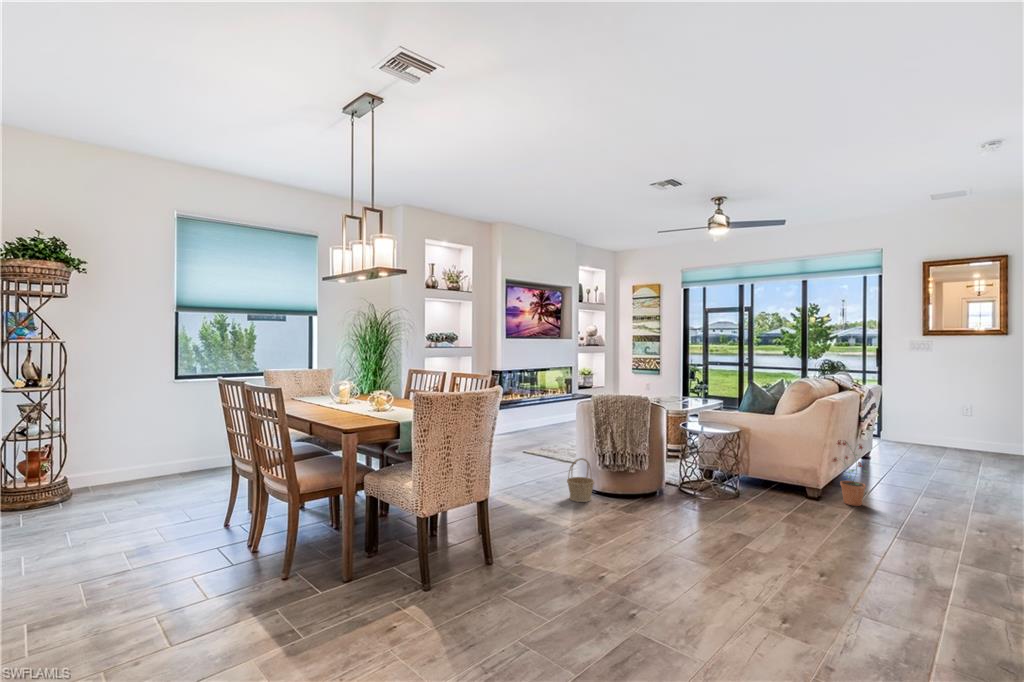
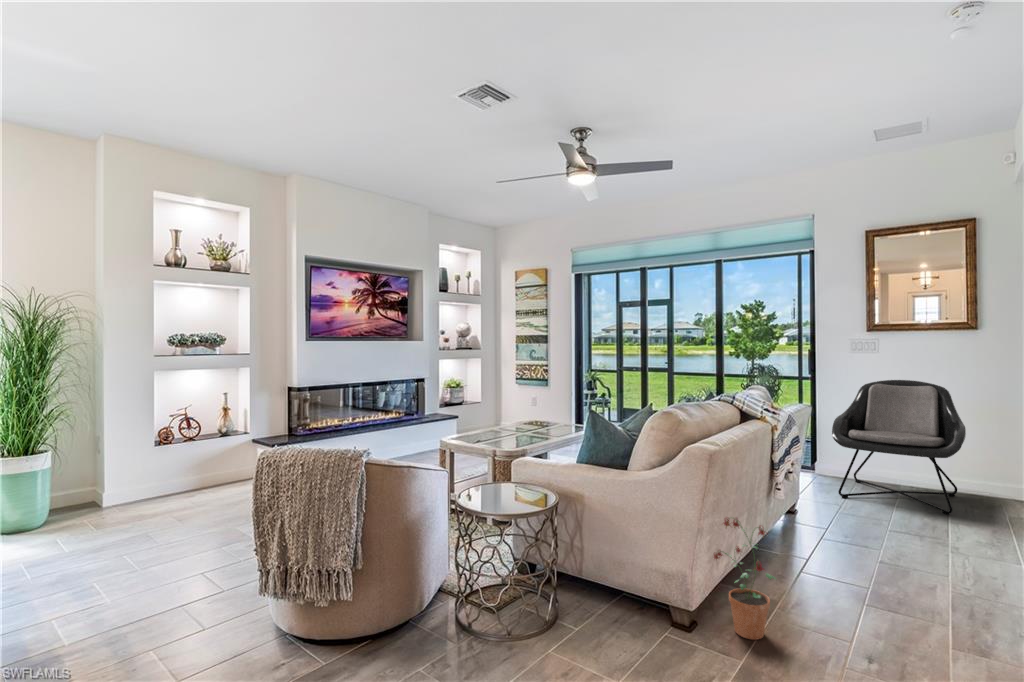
lounge chair: none [896,371,996,462] -> present [832,380,966,515]
basket: present [567,458,594,502] -> none [223,568,281,658]

